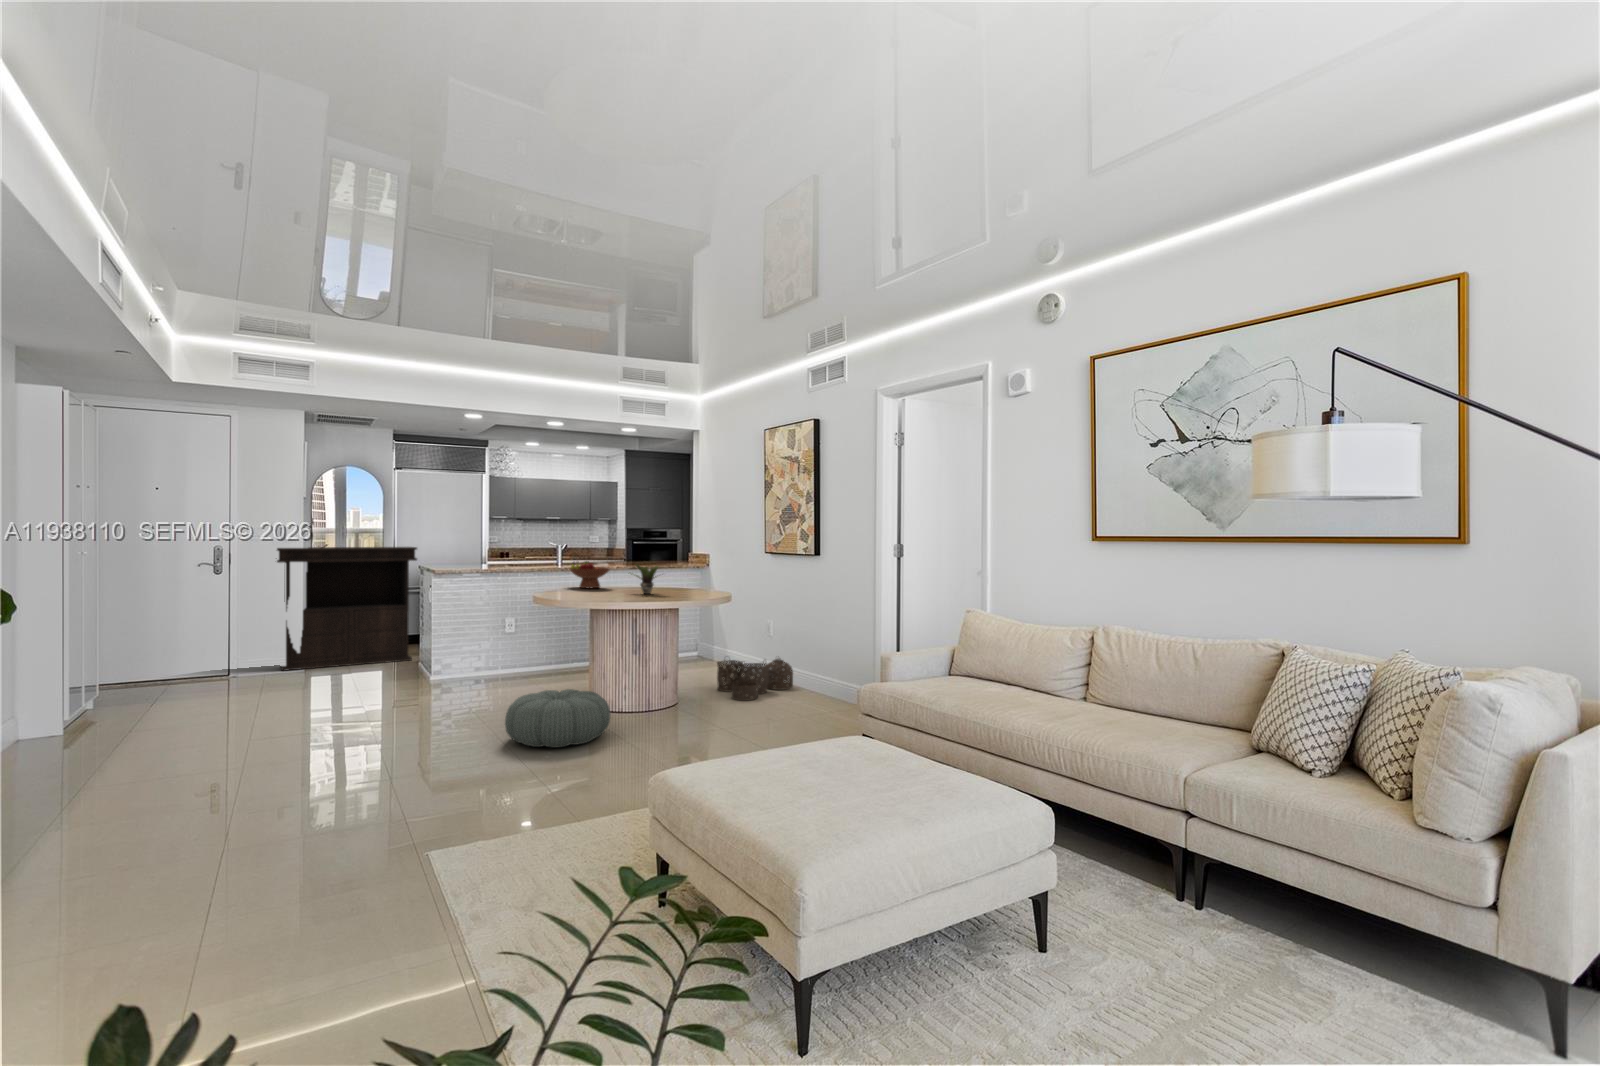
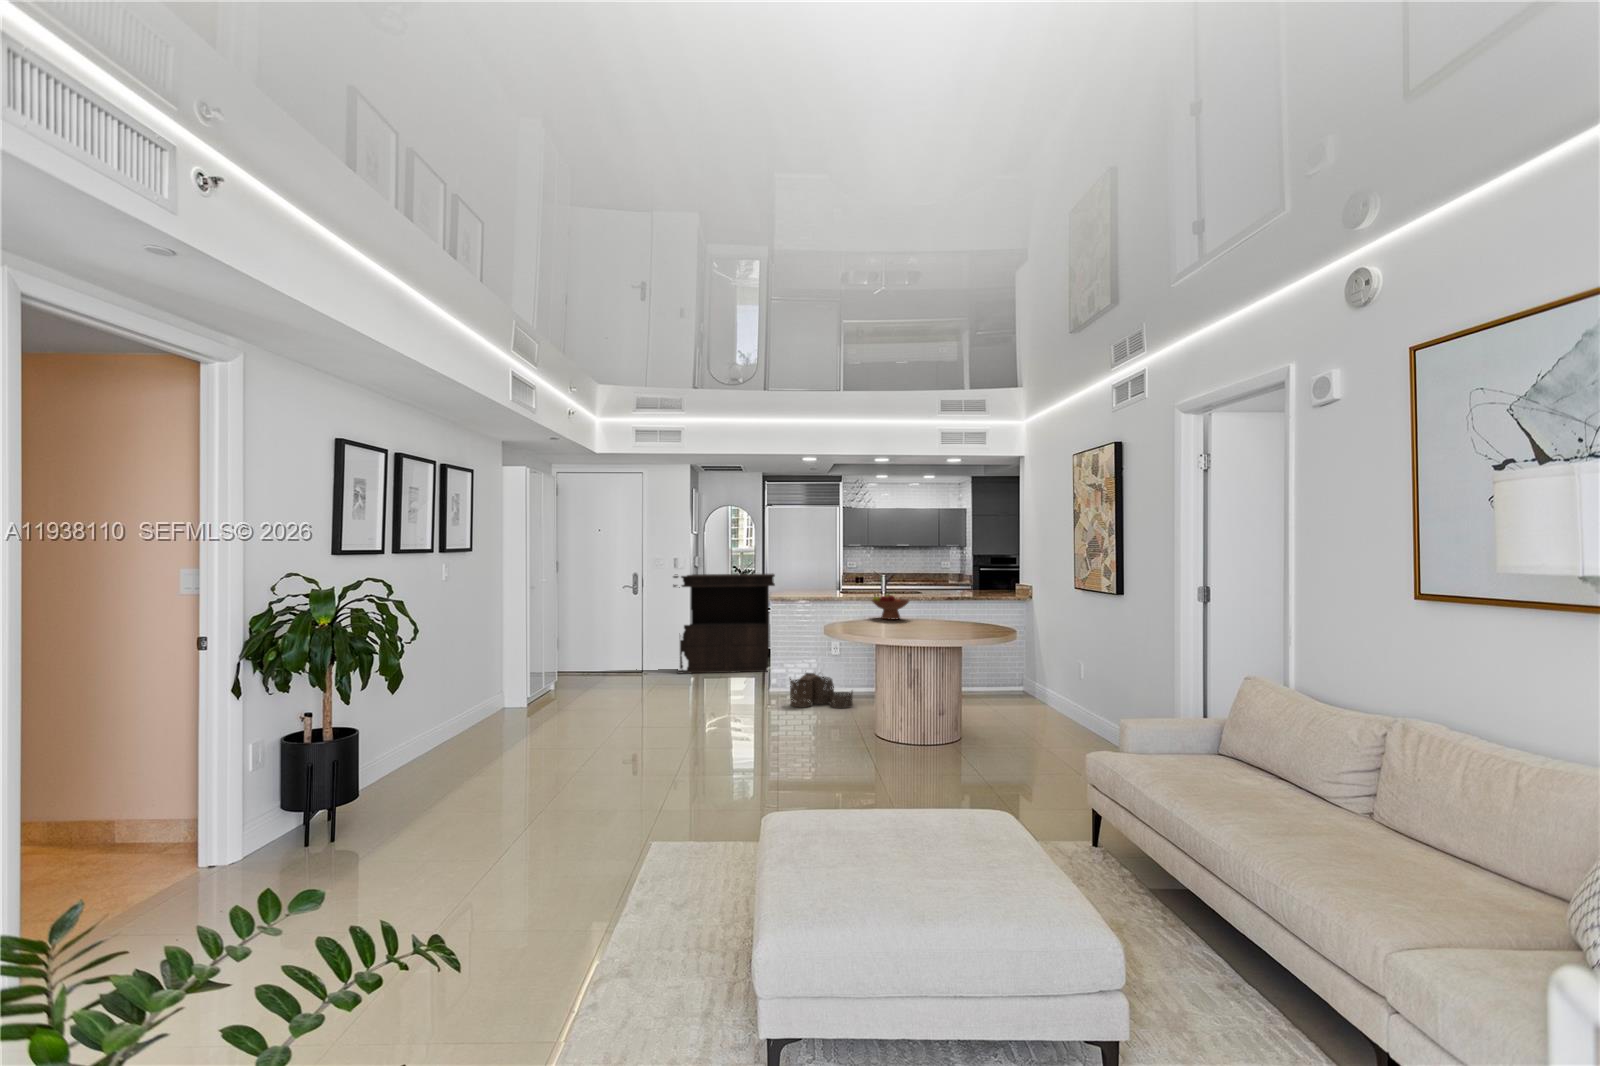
potted plant: present [631,564,658,594] -> none [919,598,957,628]
woven basket: present [717,659,793,700] -> present [790,673,853,708]
pouf: present [505,689,610,747] -> none [780,717,873,772]

